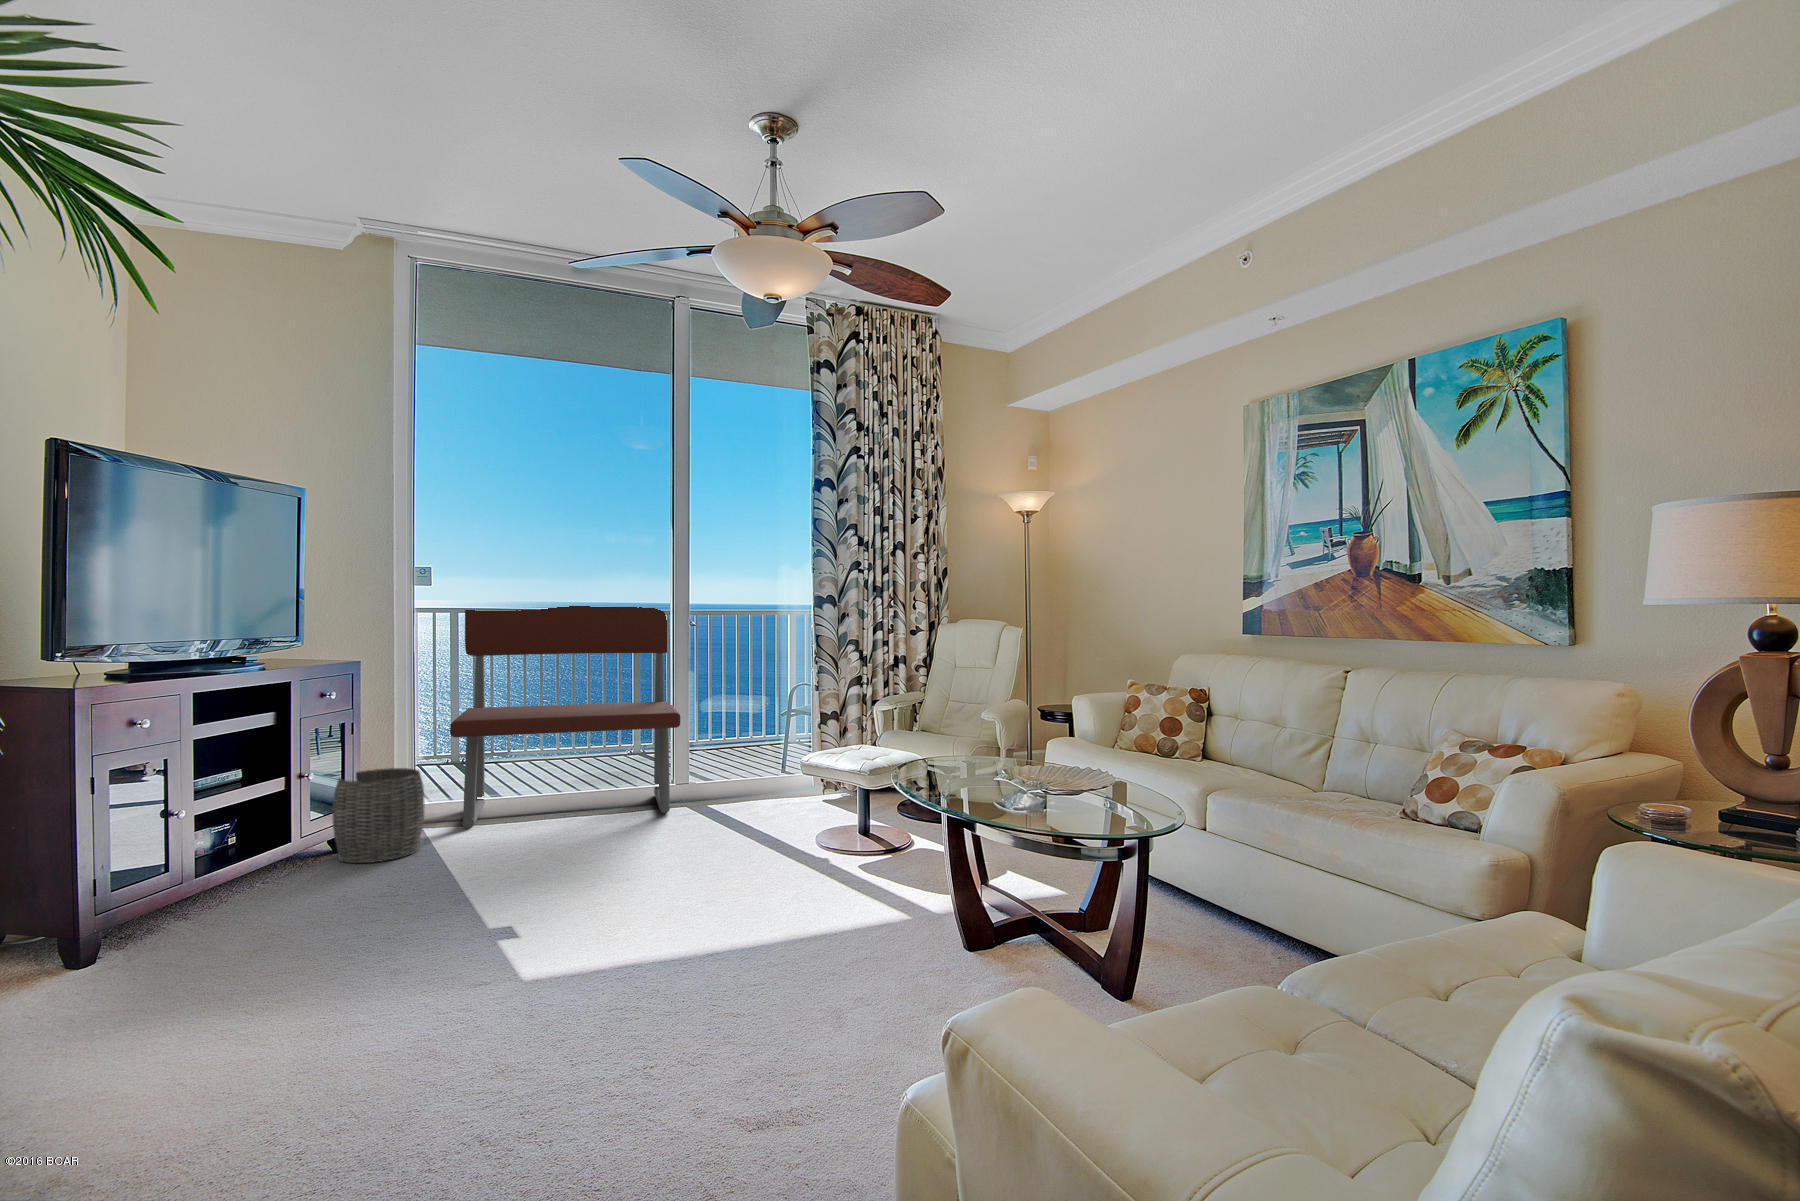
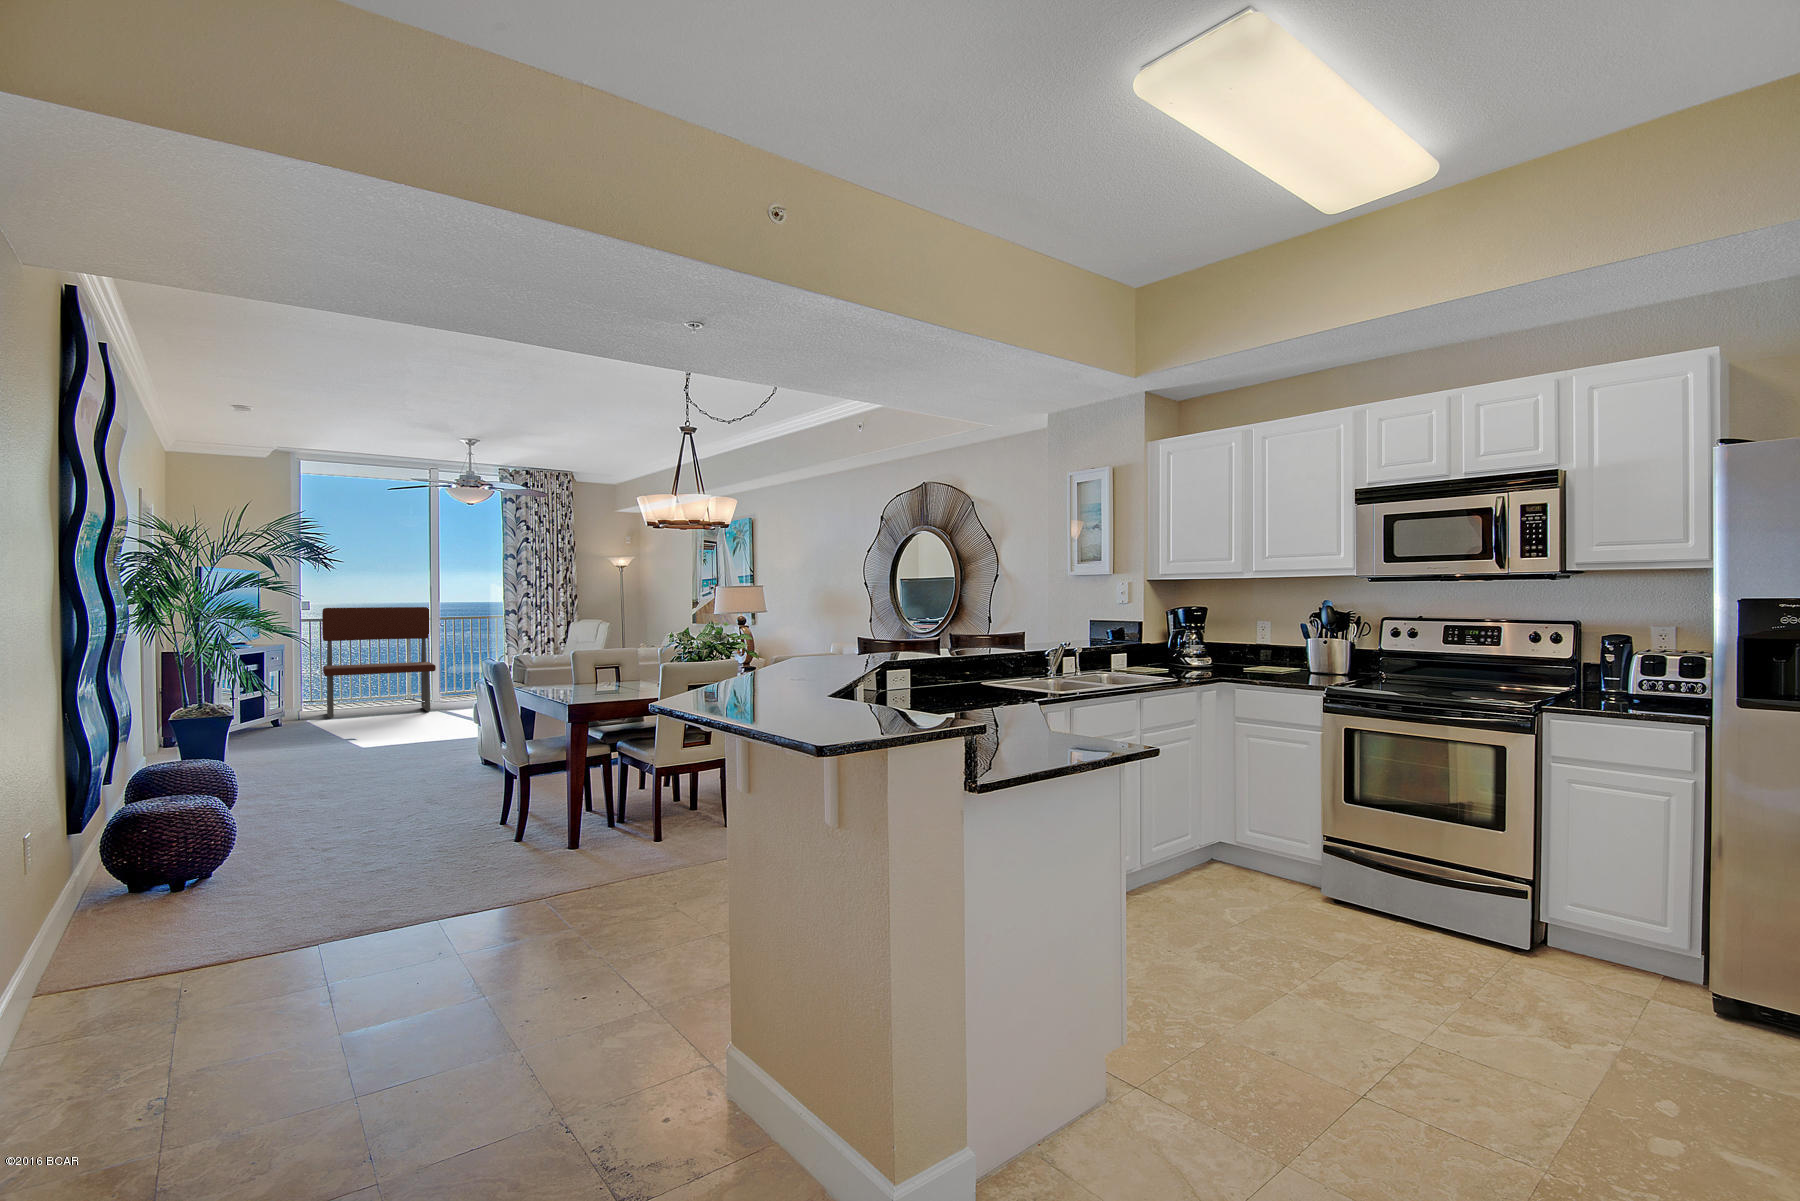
woven basket: present [333,768,424,863] -> none [274,689,315,726]

